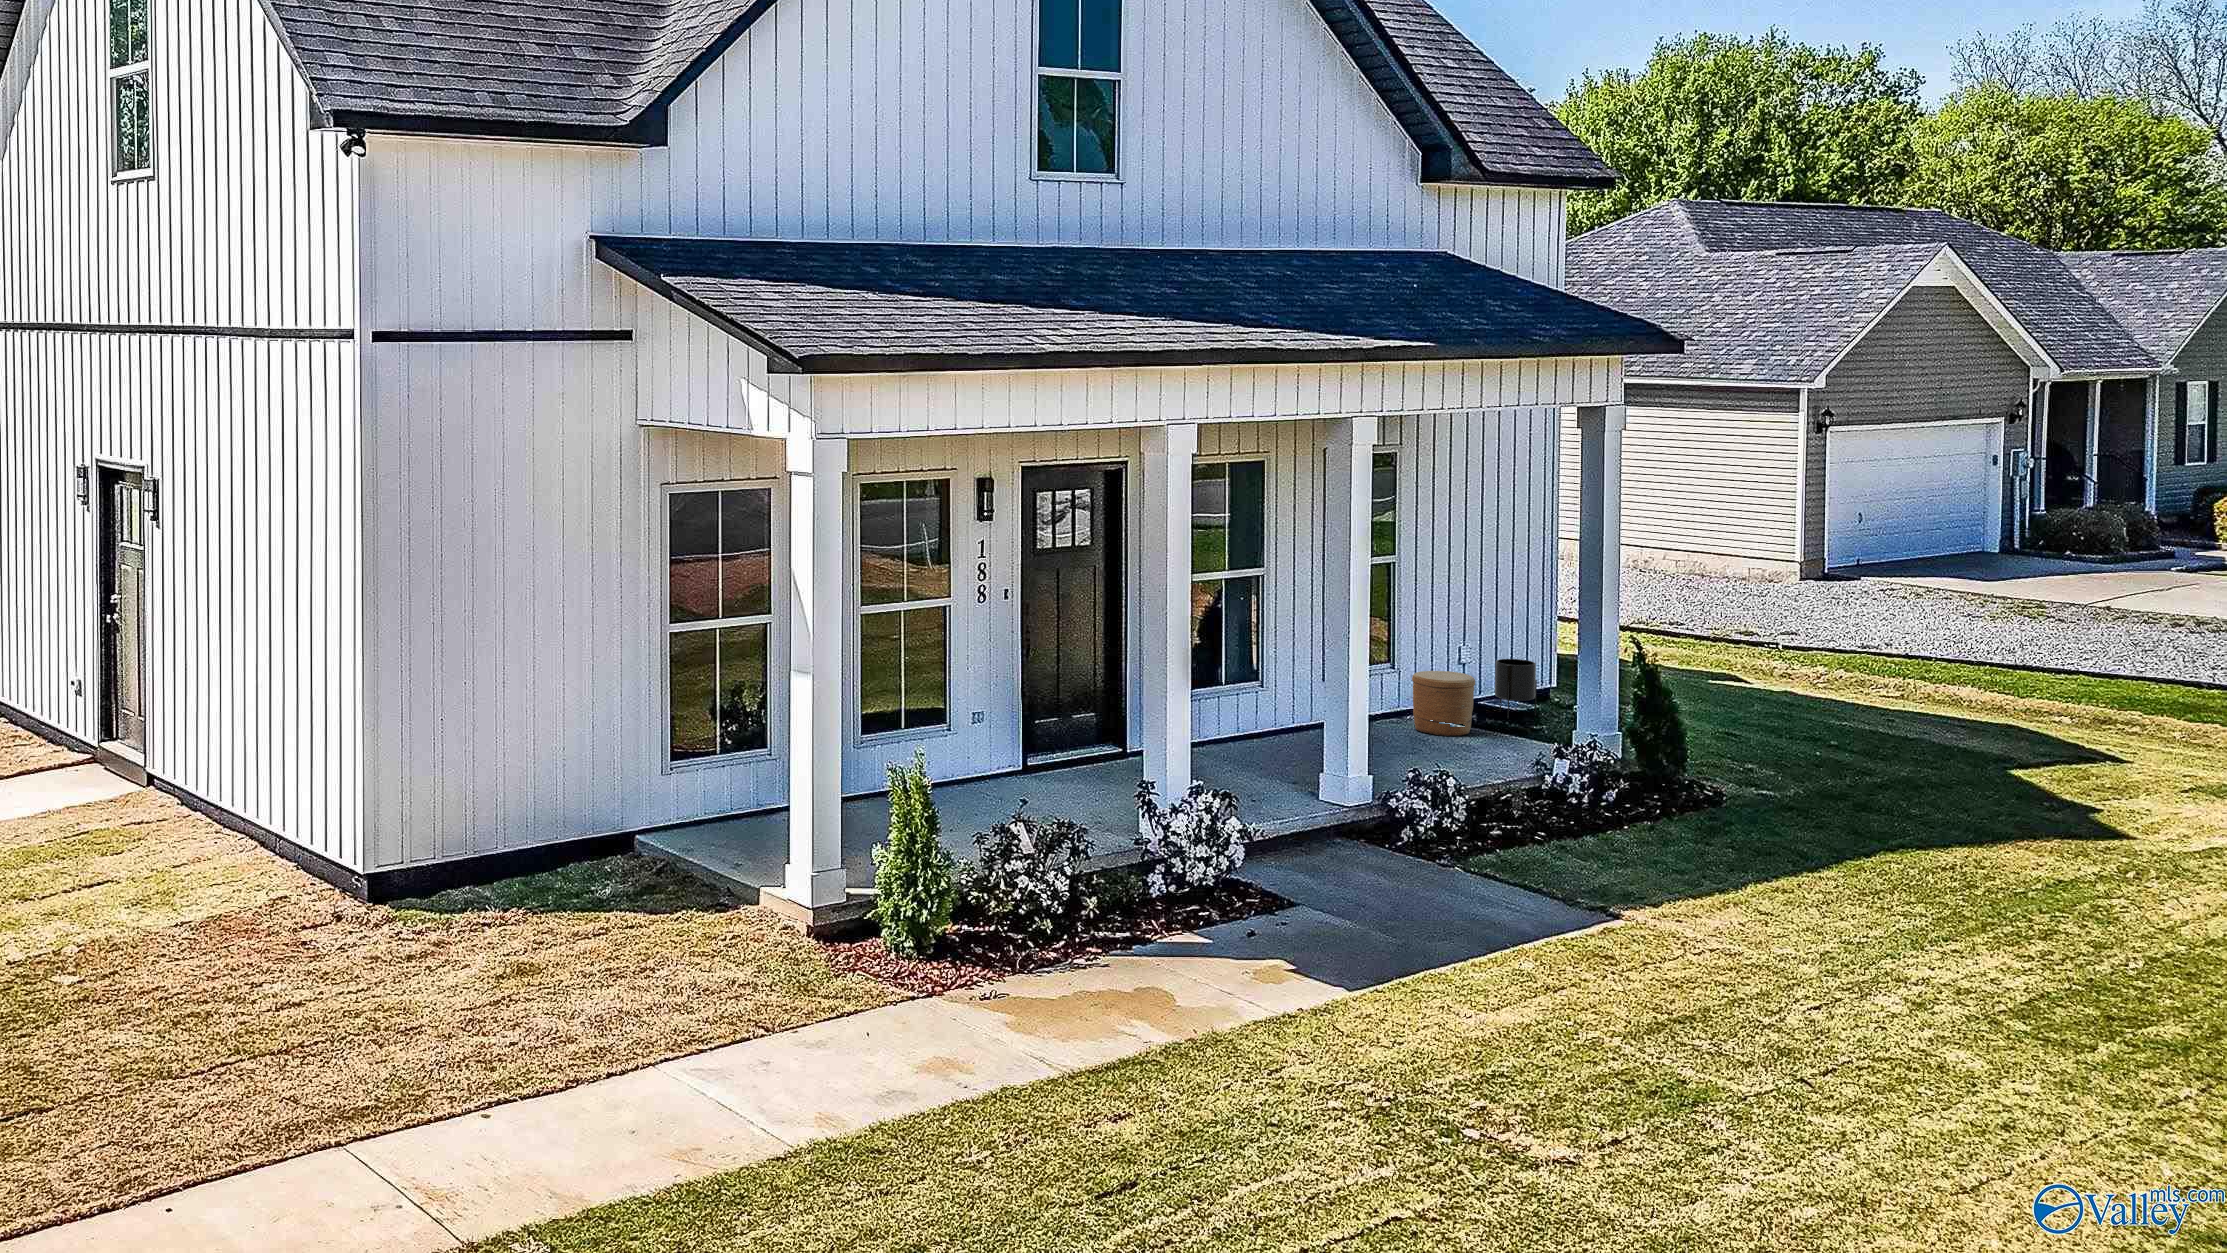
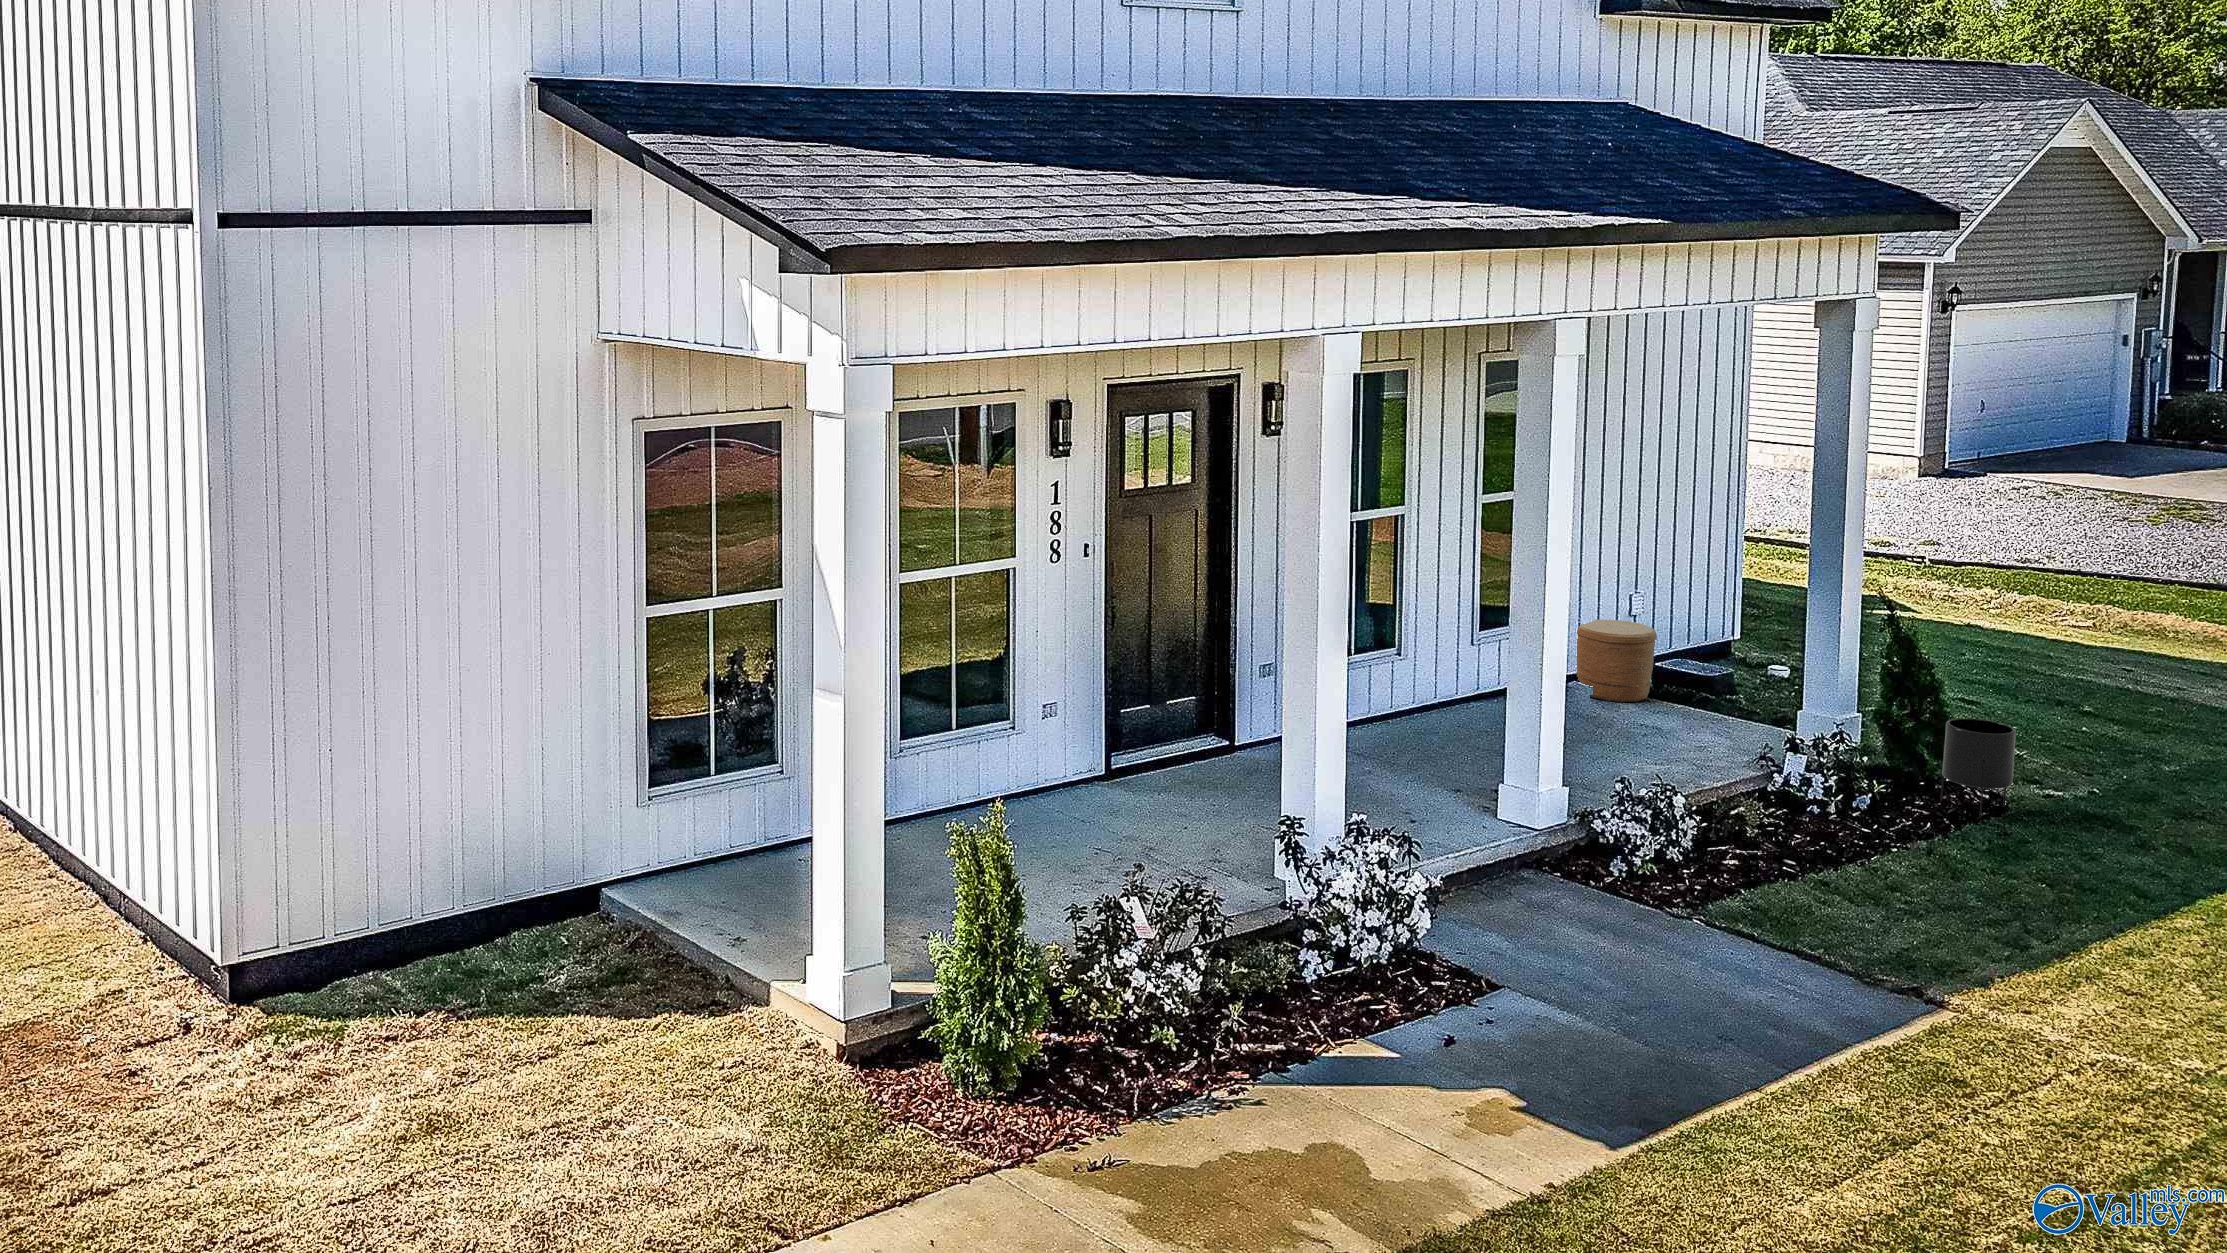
planter: present [1495,659,1537,718] -> present [1940,718,2016,818]

